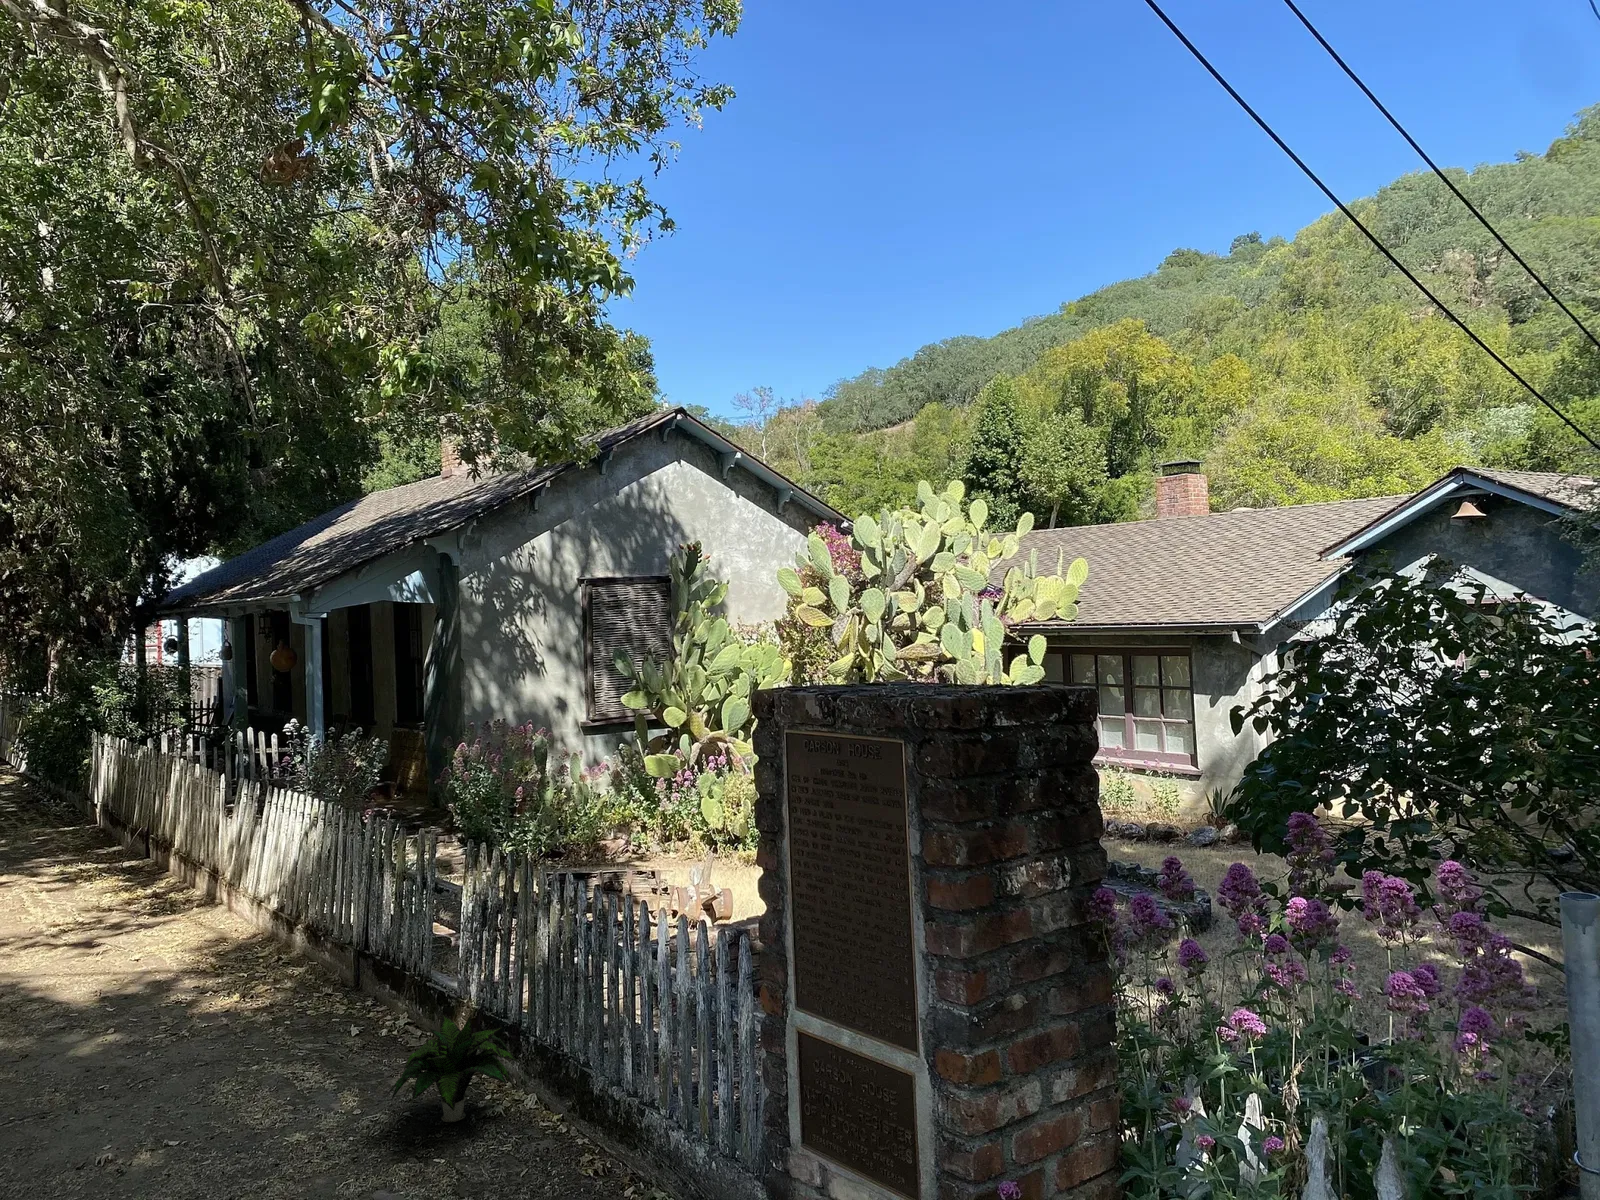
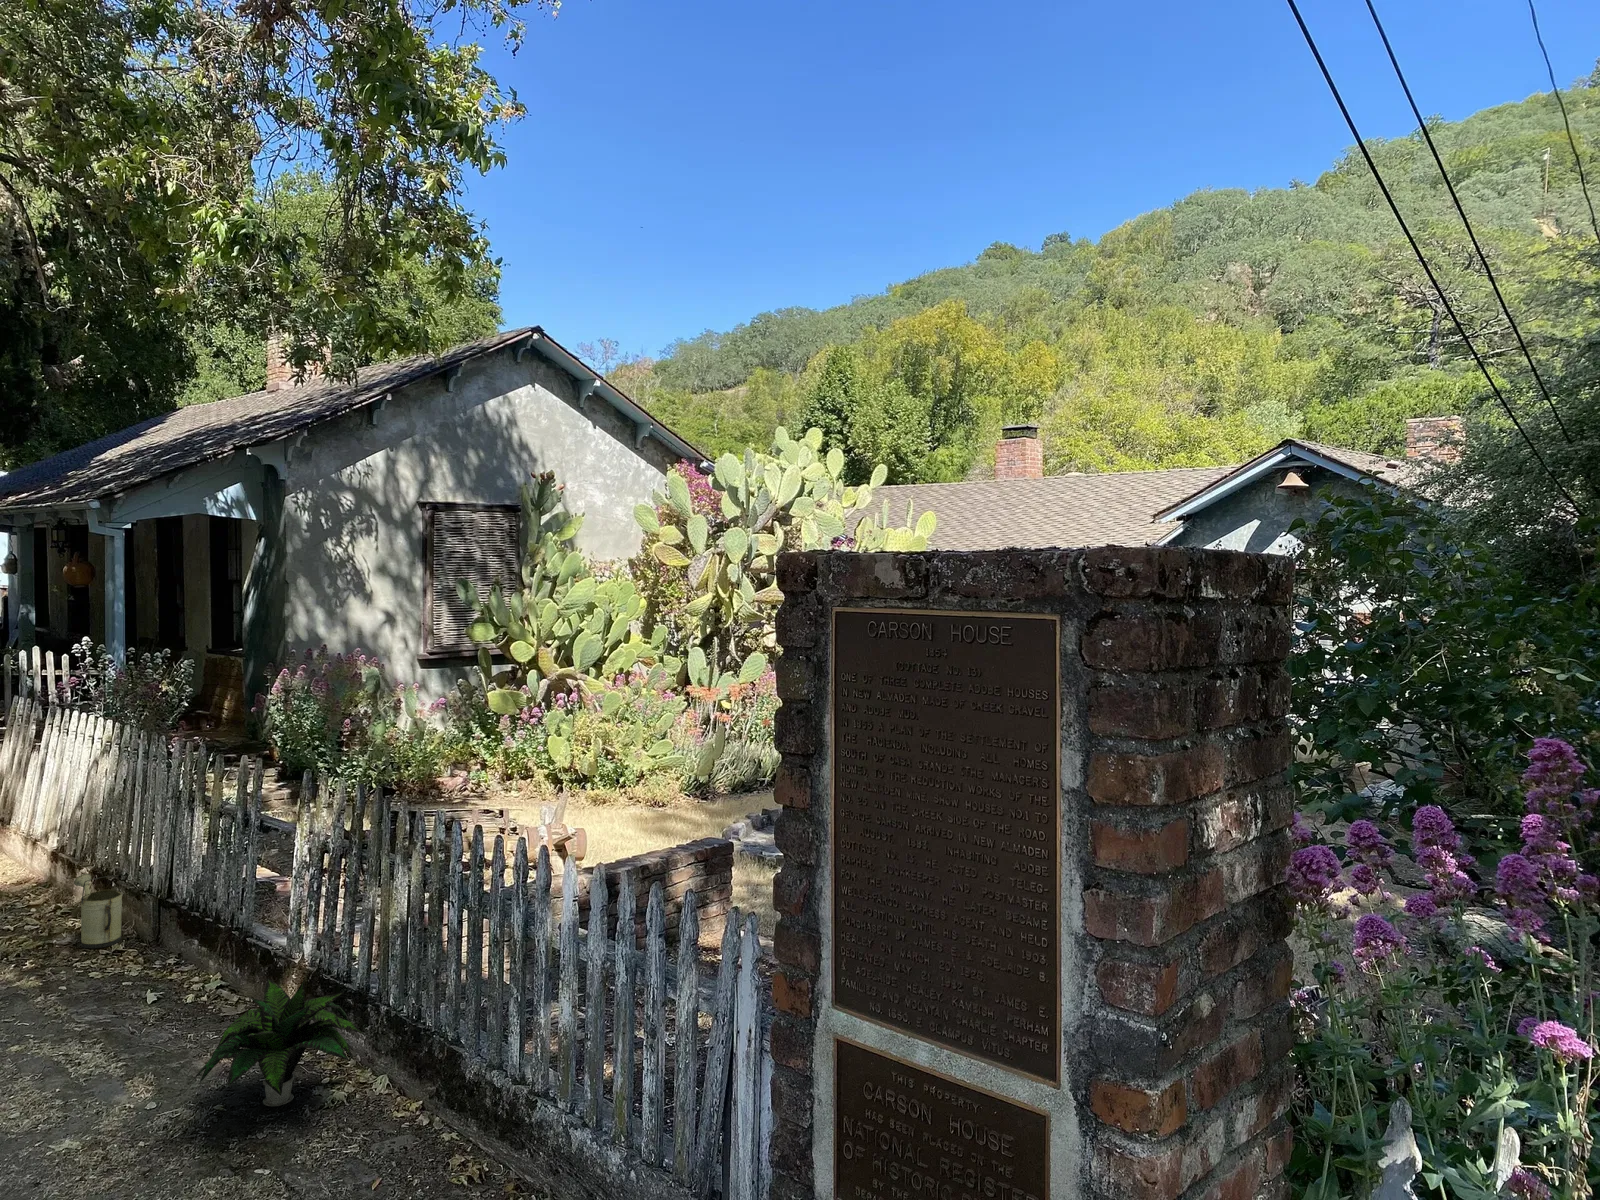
watering can: none [292,928,330,993] -> present [74,874,122,948]

